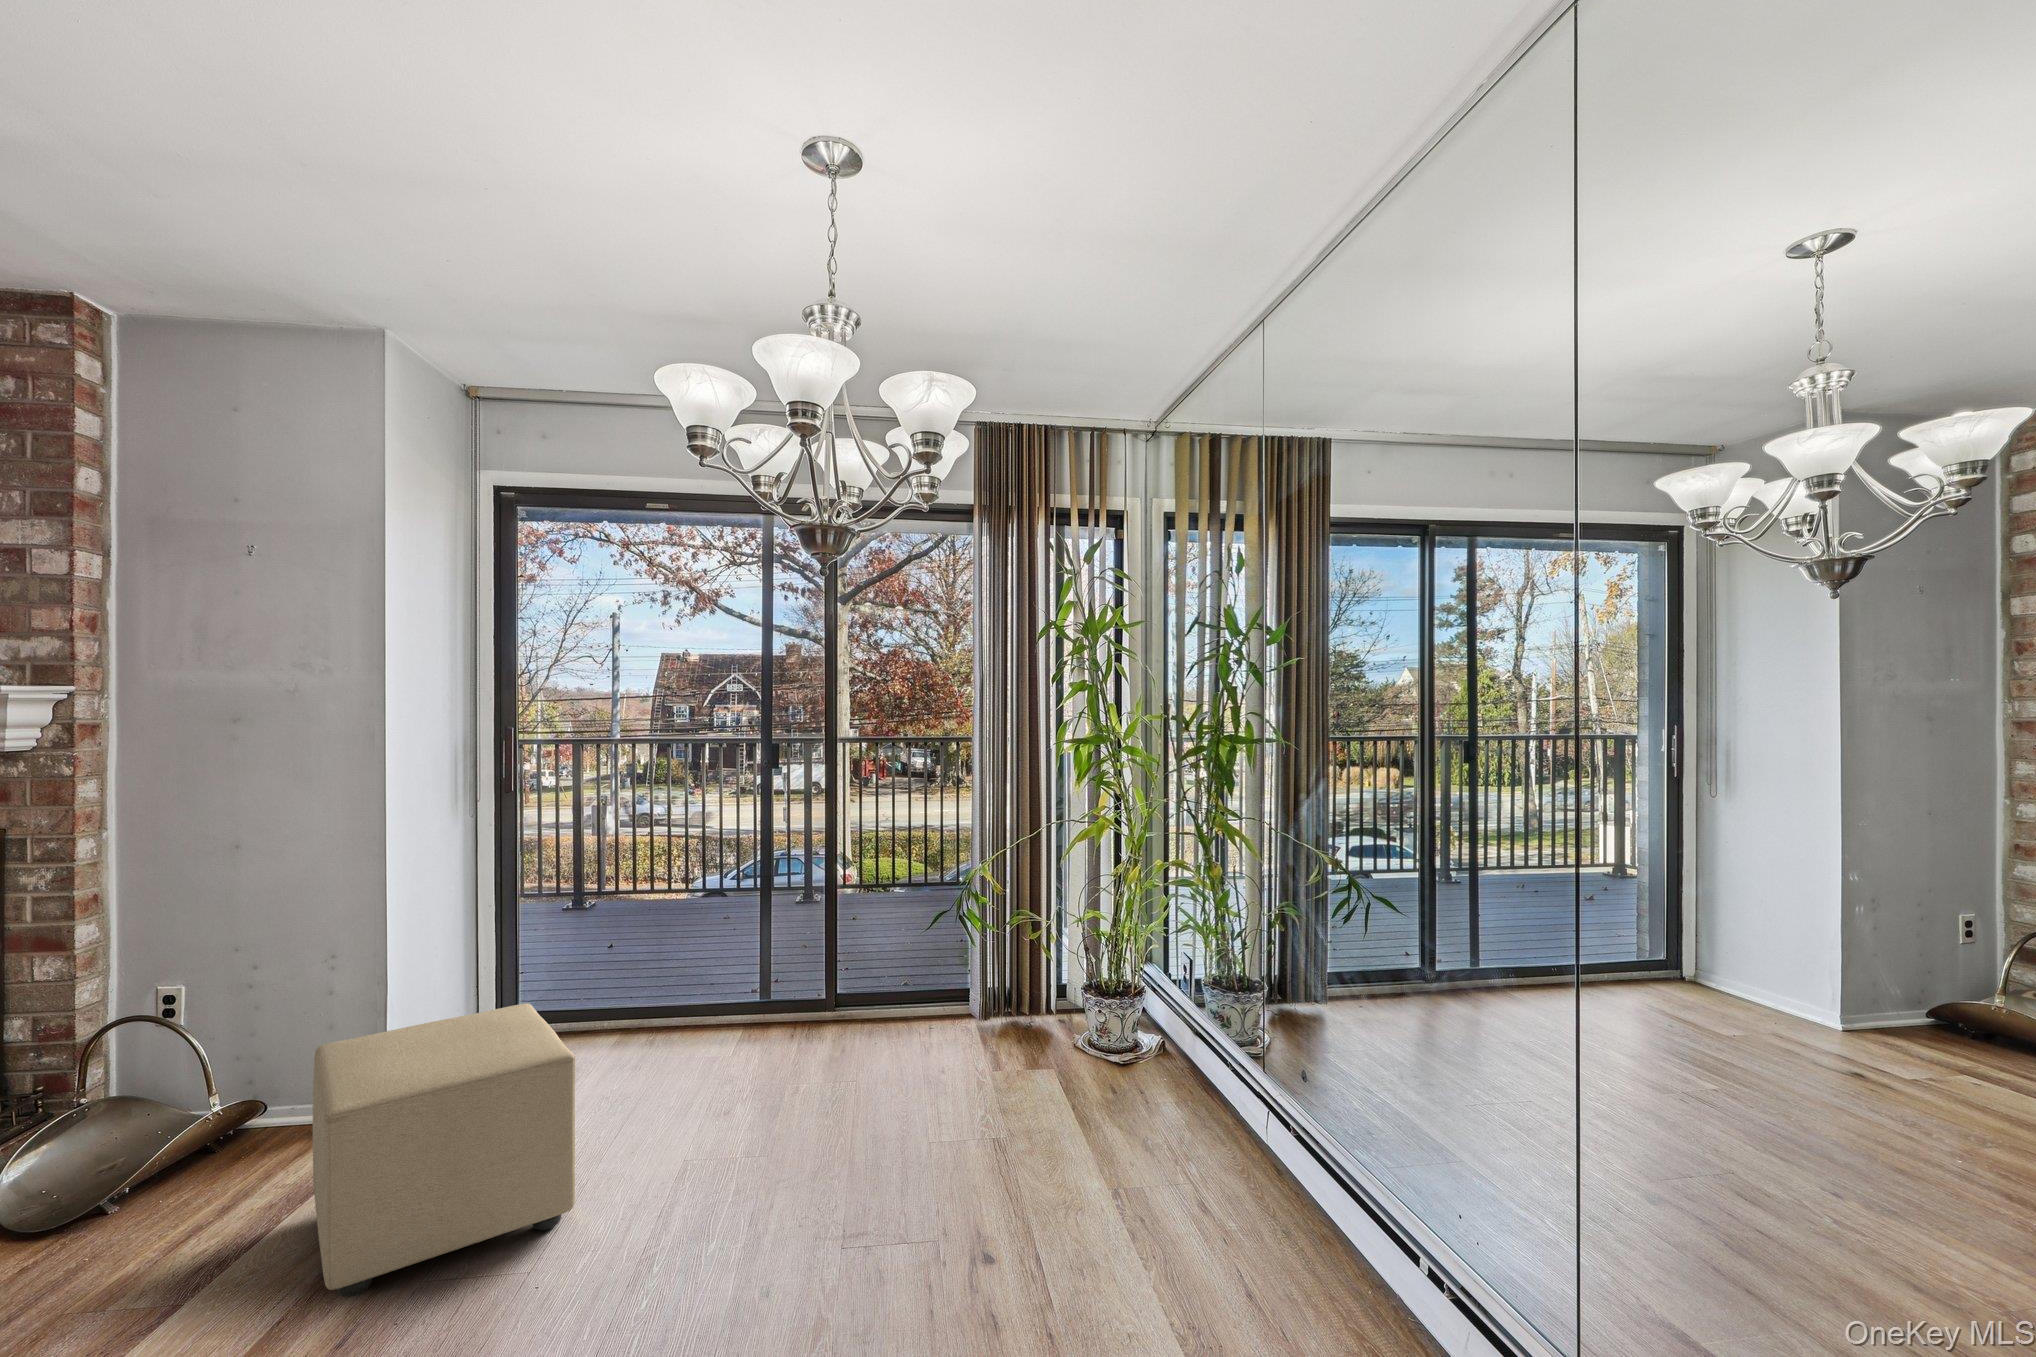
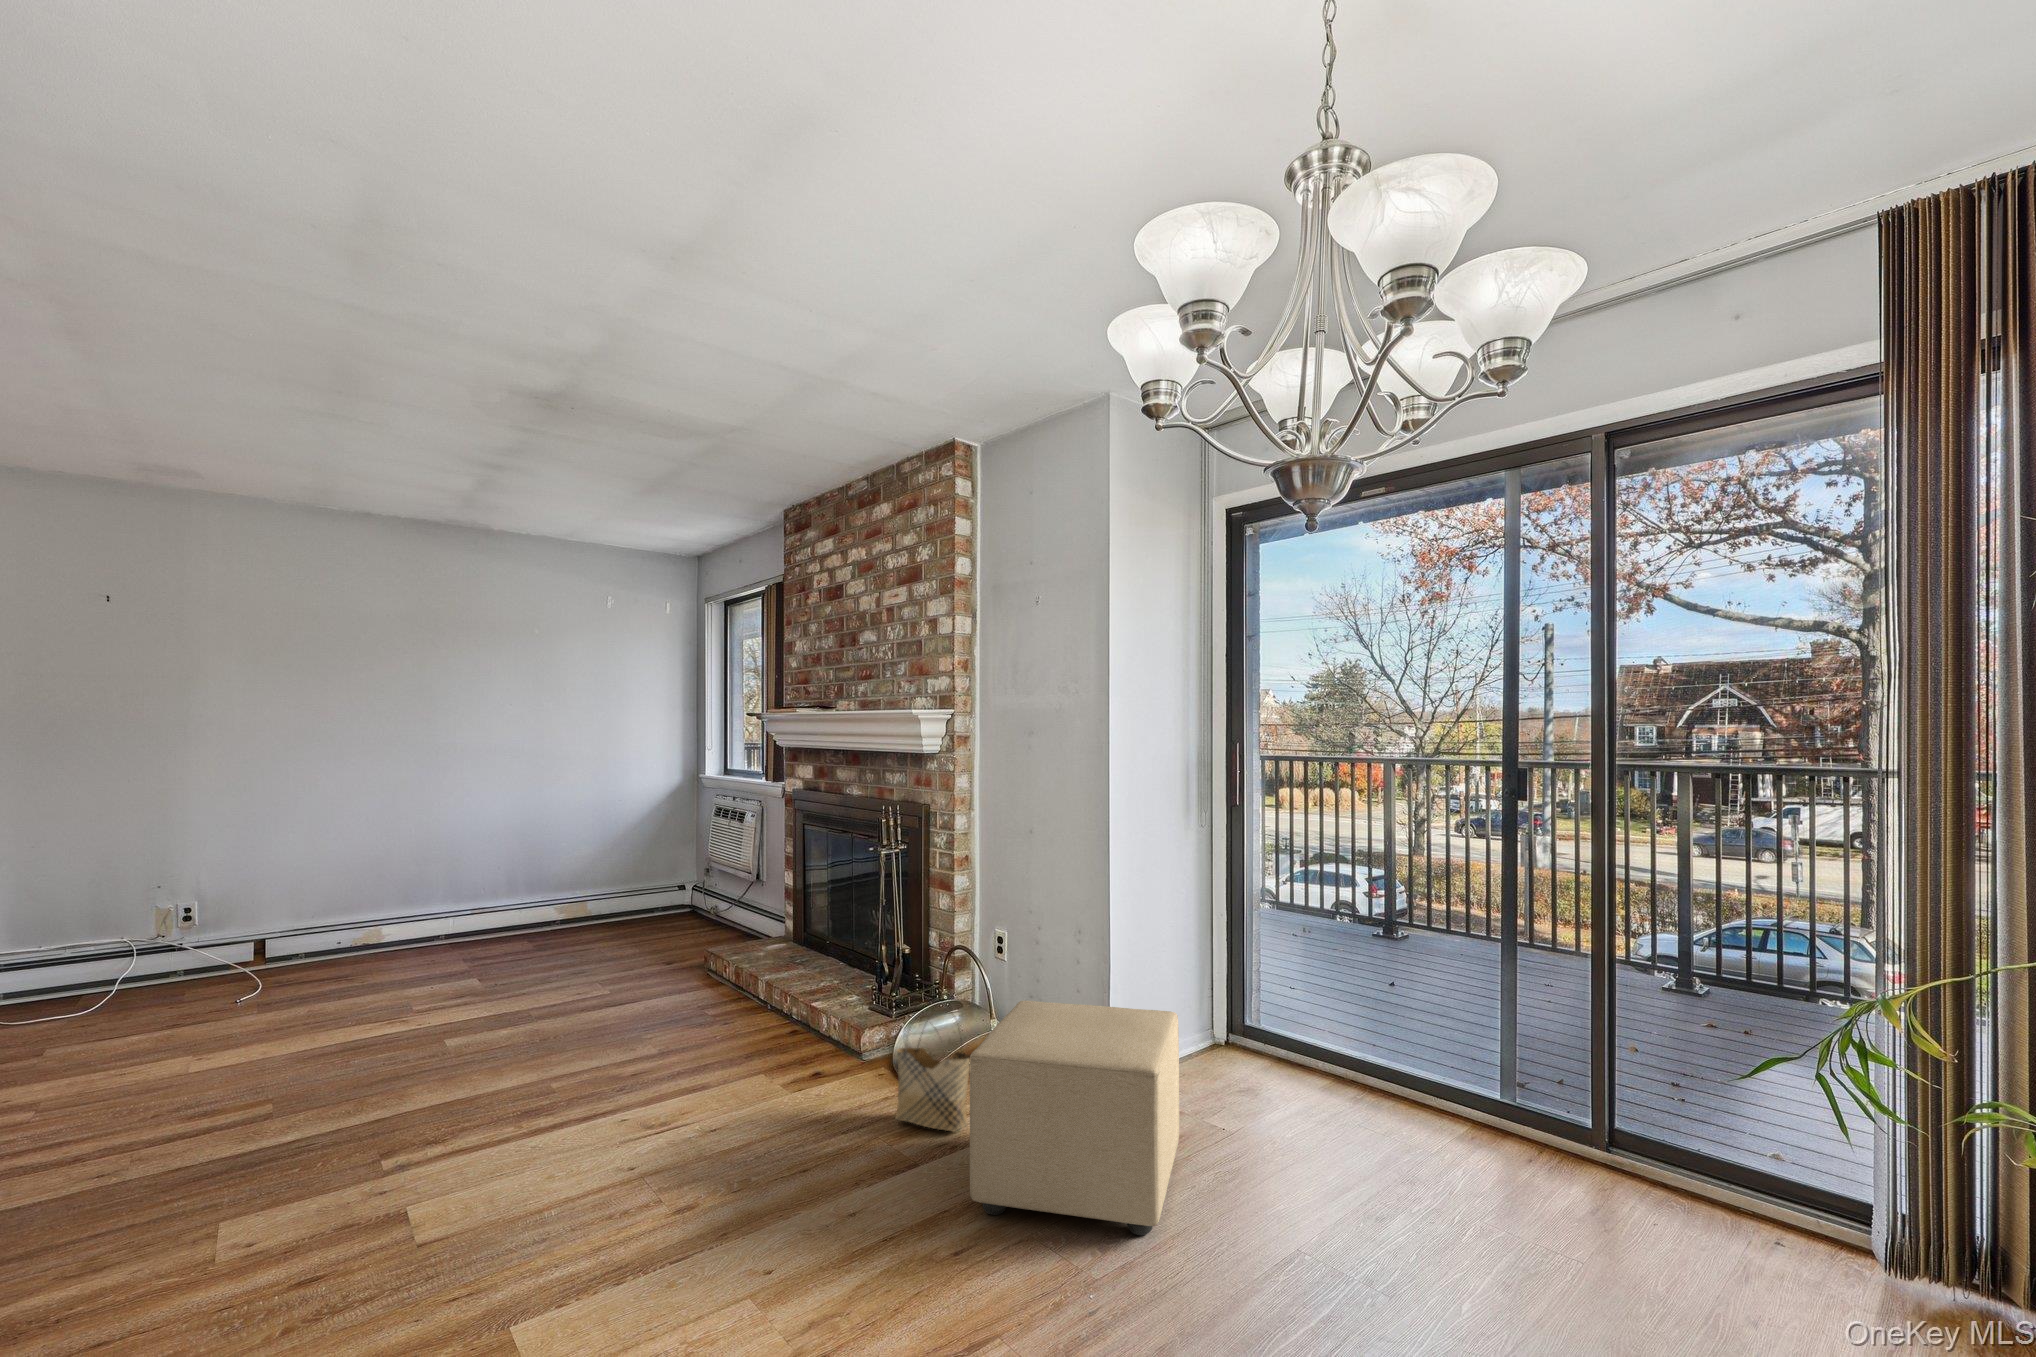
woven basket: none [79,1095,229,1275] -> present [895,1009,970,1132]

